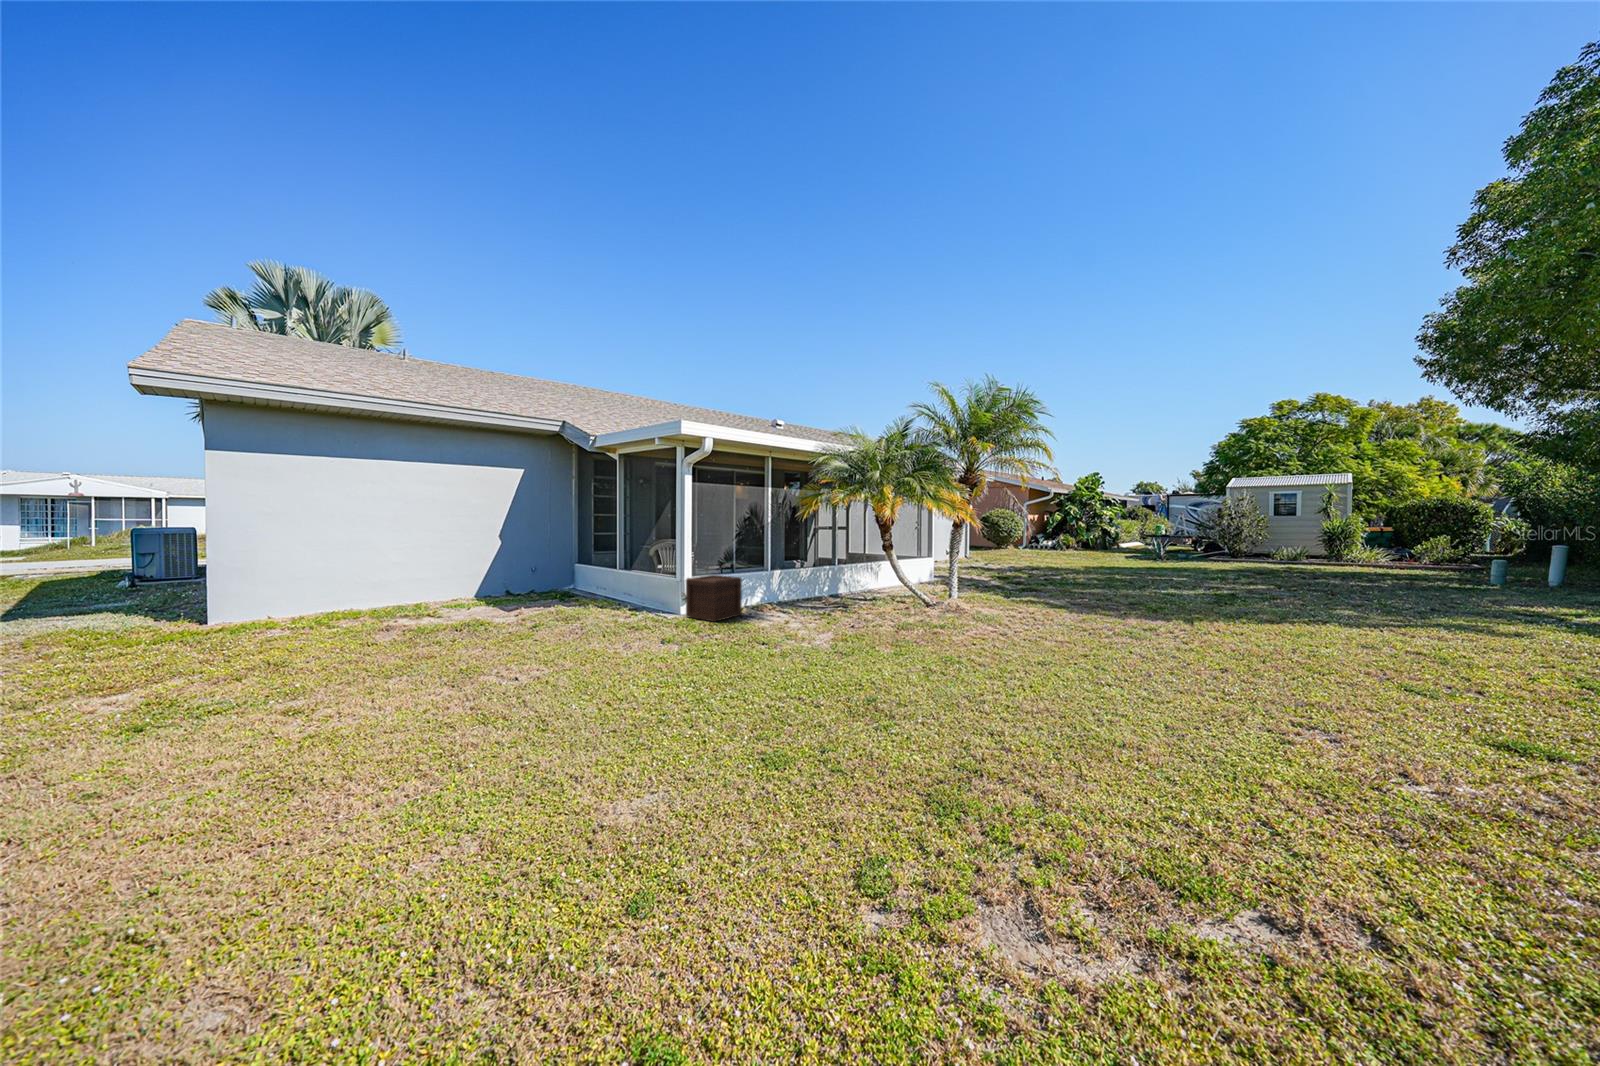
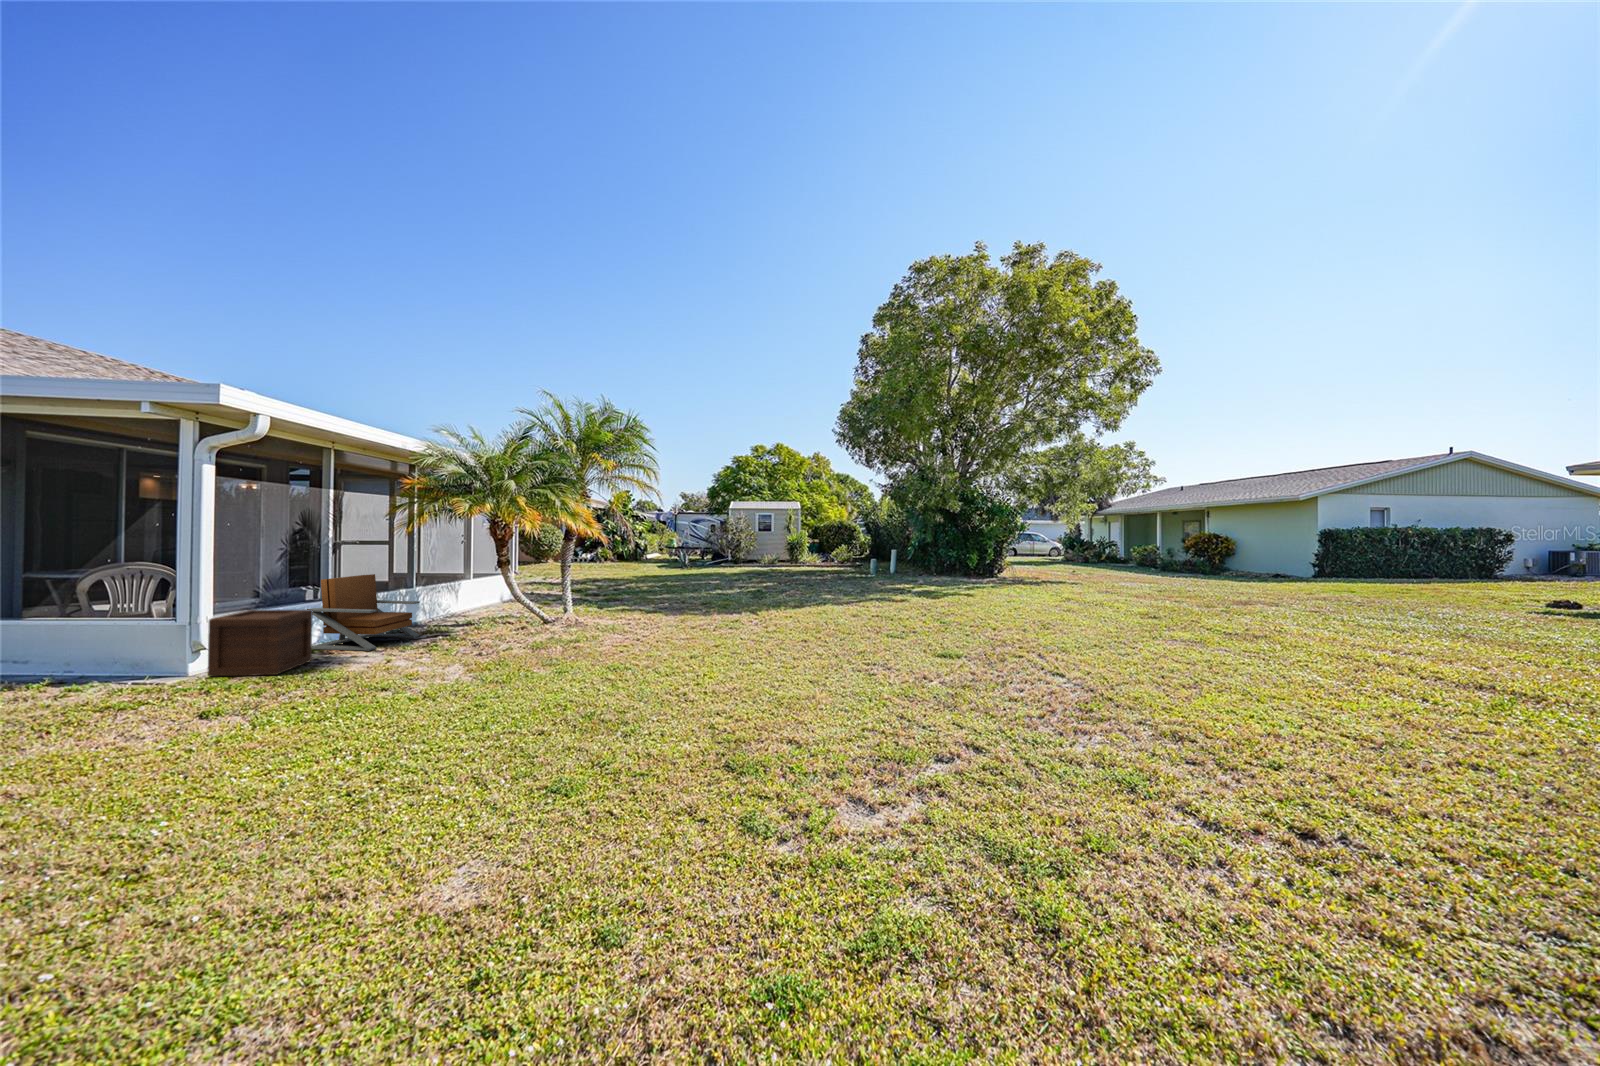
lounge chair: none [751,553,823,613] -> present [309,574,420,651]

